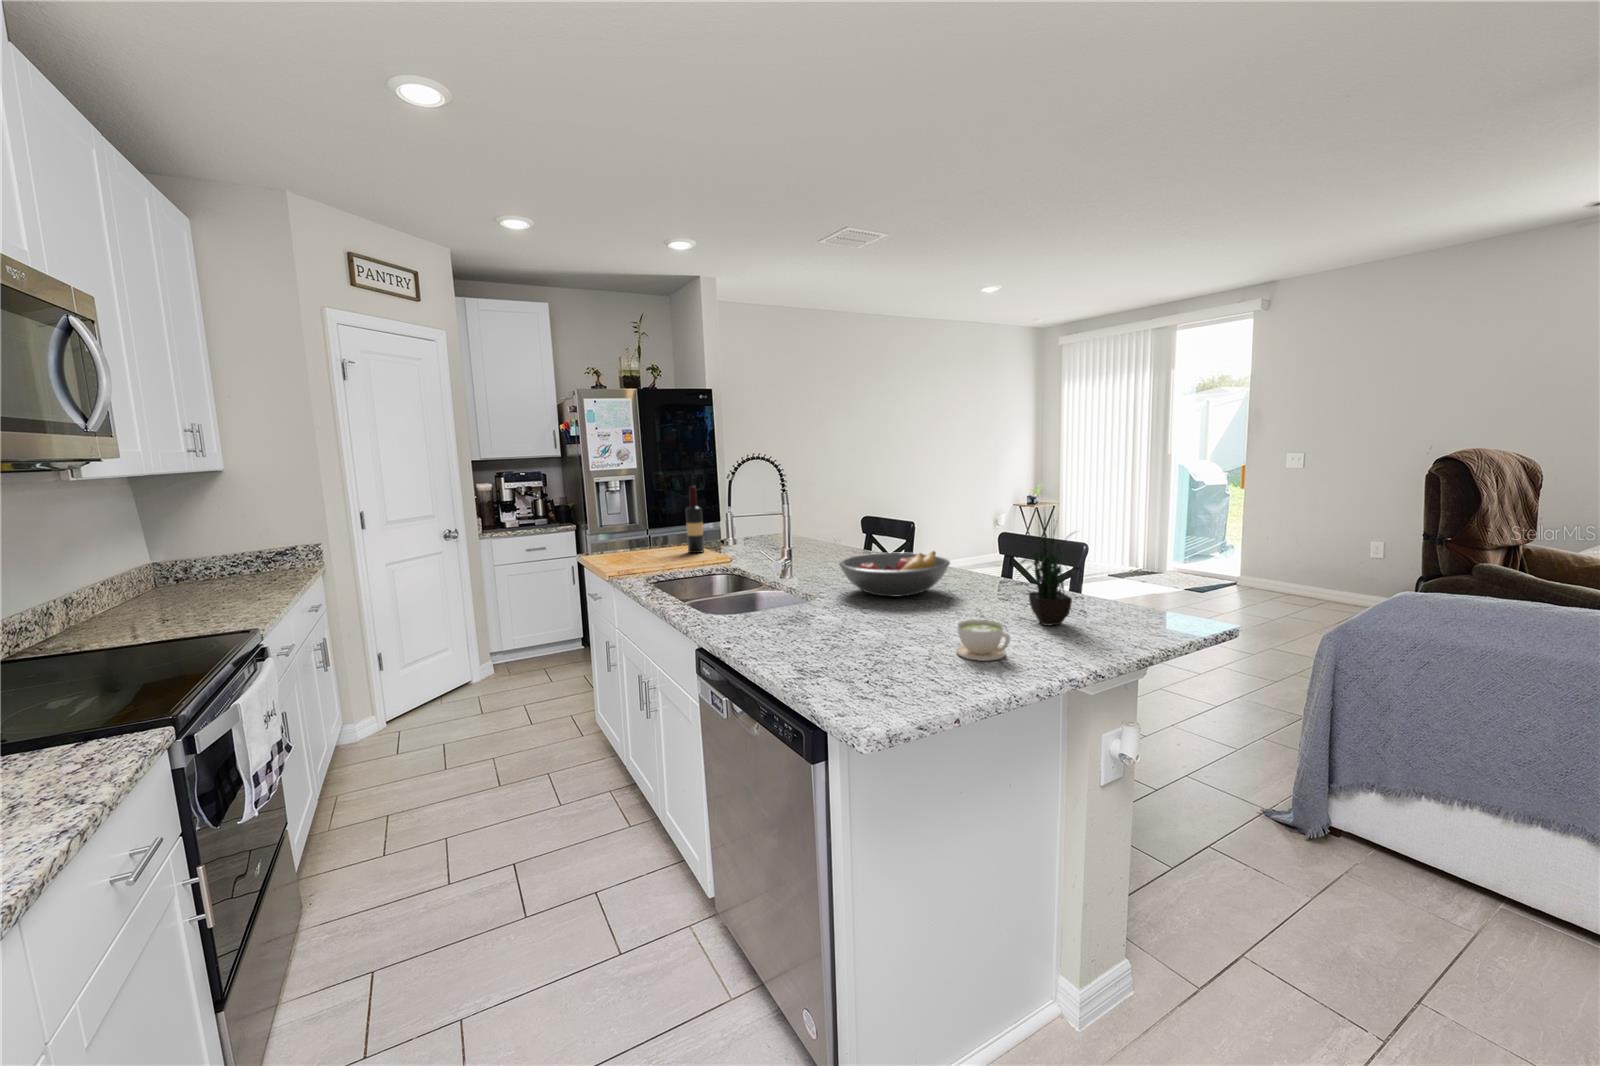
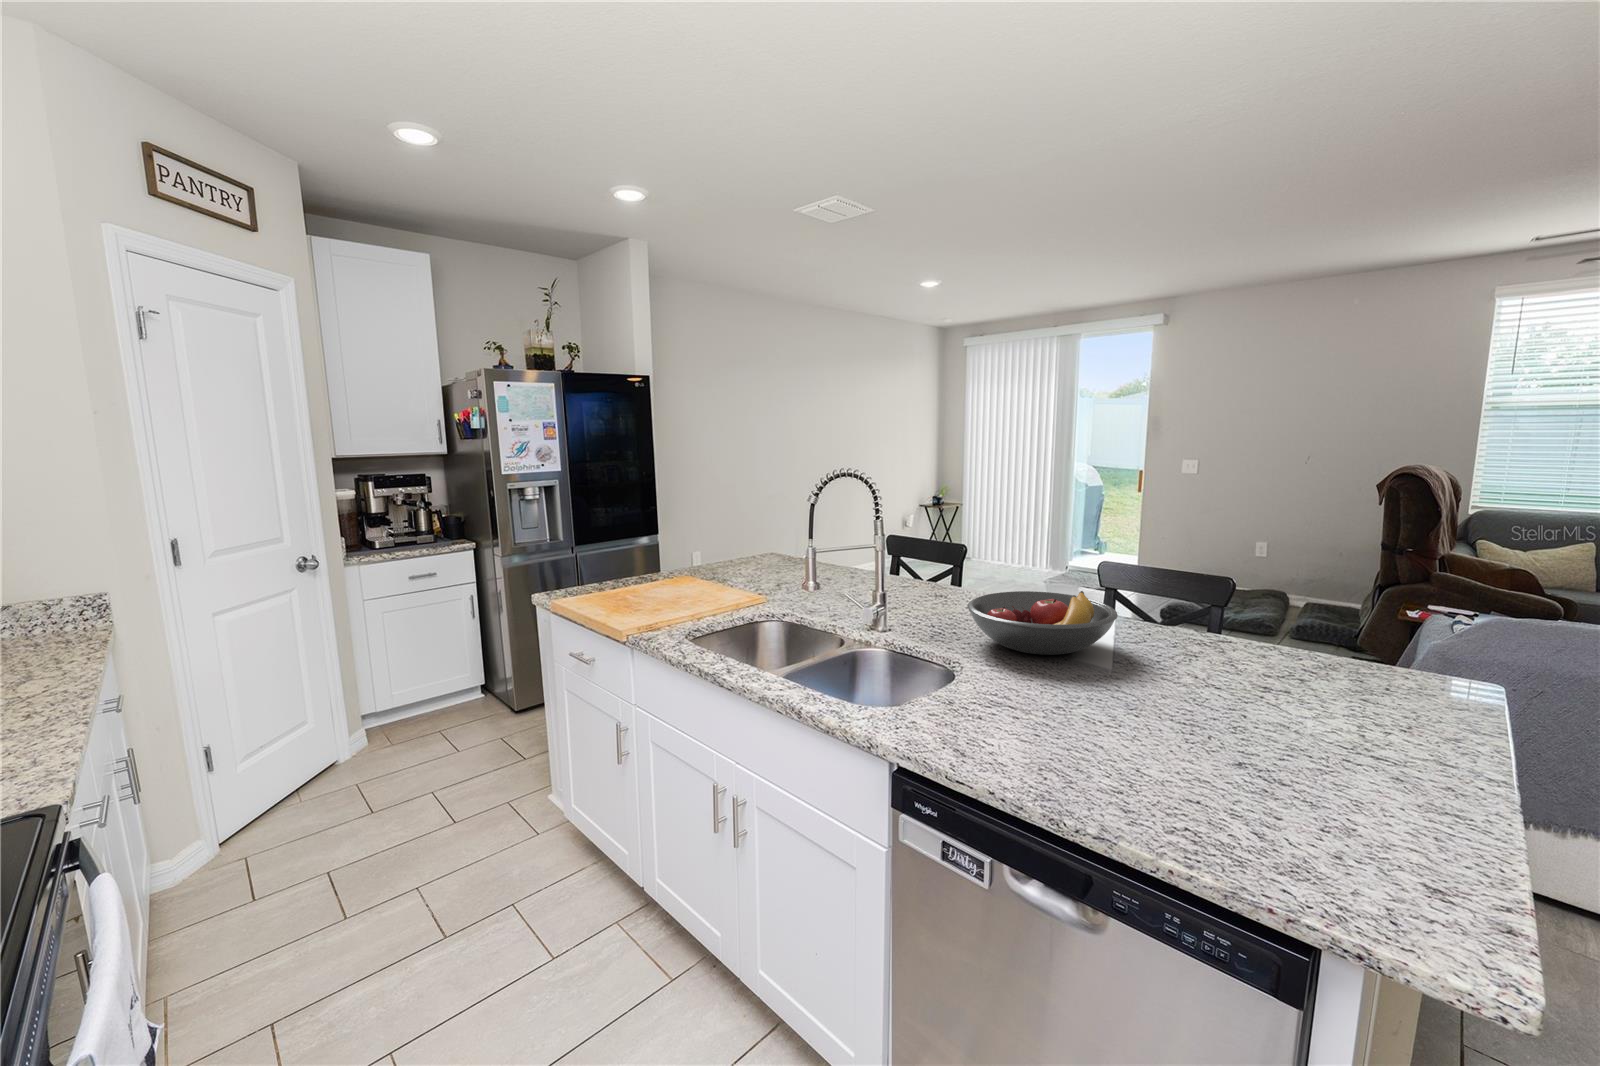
wine bottle: present [686,486,704,553] -> none [680,500,703,587]
potted plant: present [1021,518,1072,625] -> none [1256,519,1385,698]
coffee cup: present [956,620,1010,661] -> none [1289,711,1391,778]

